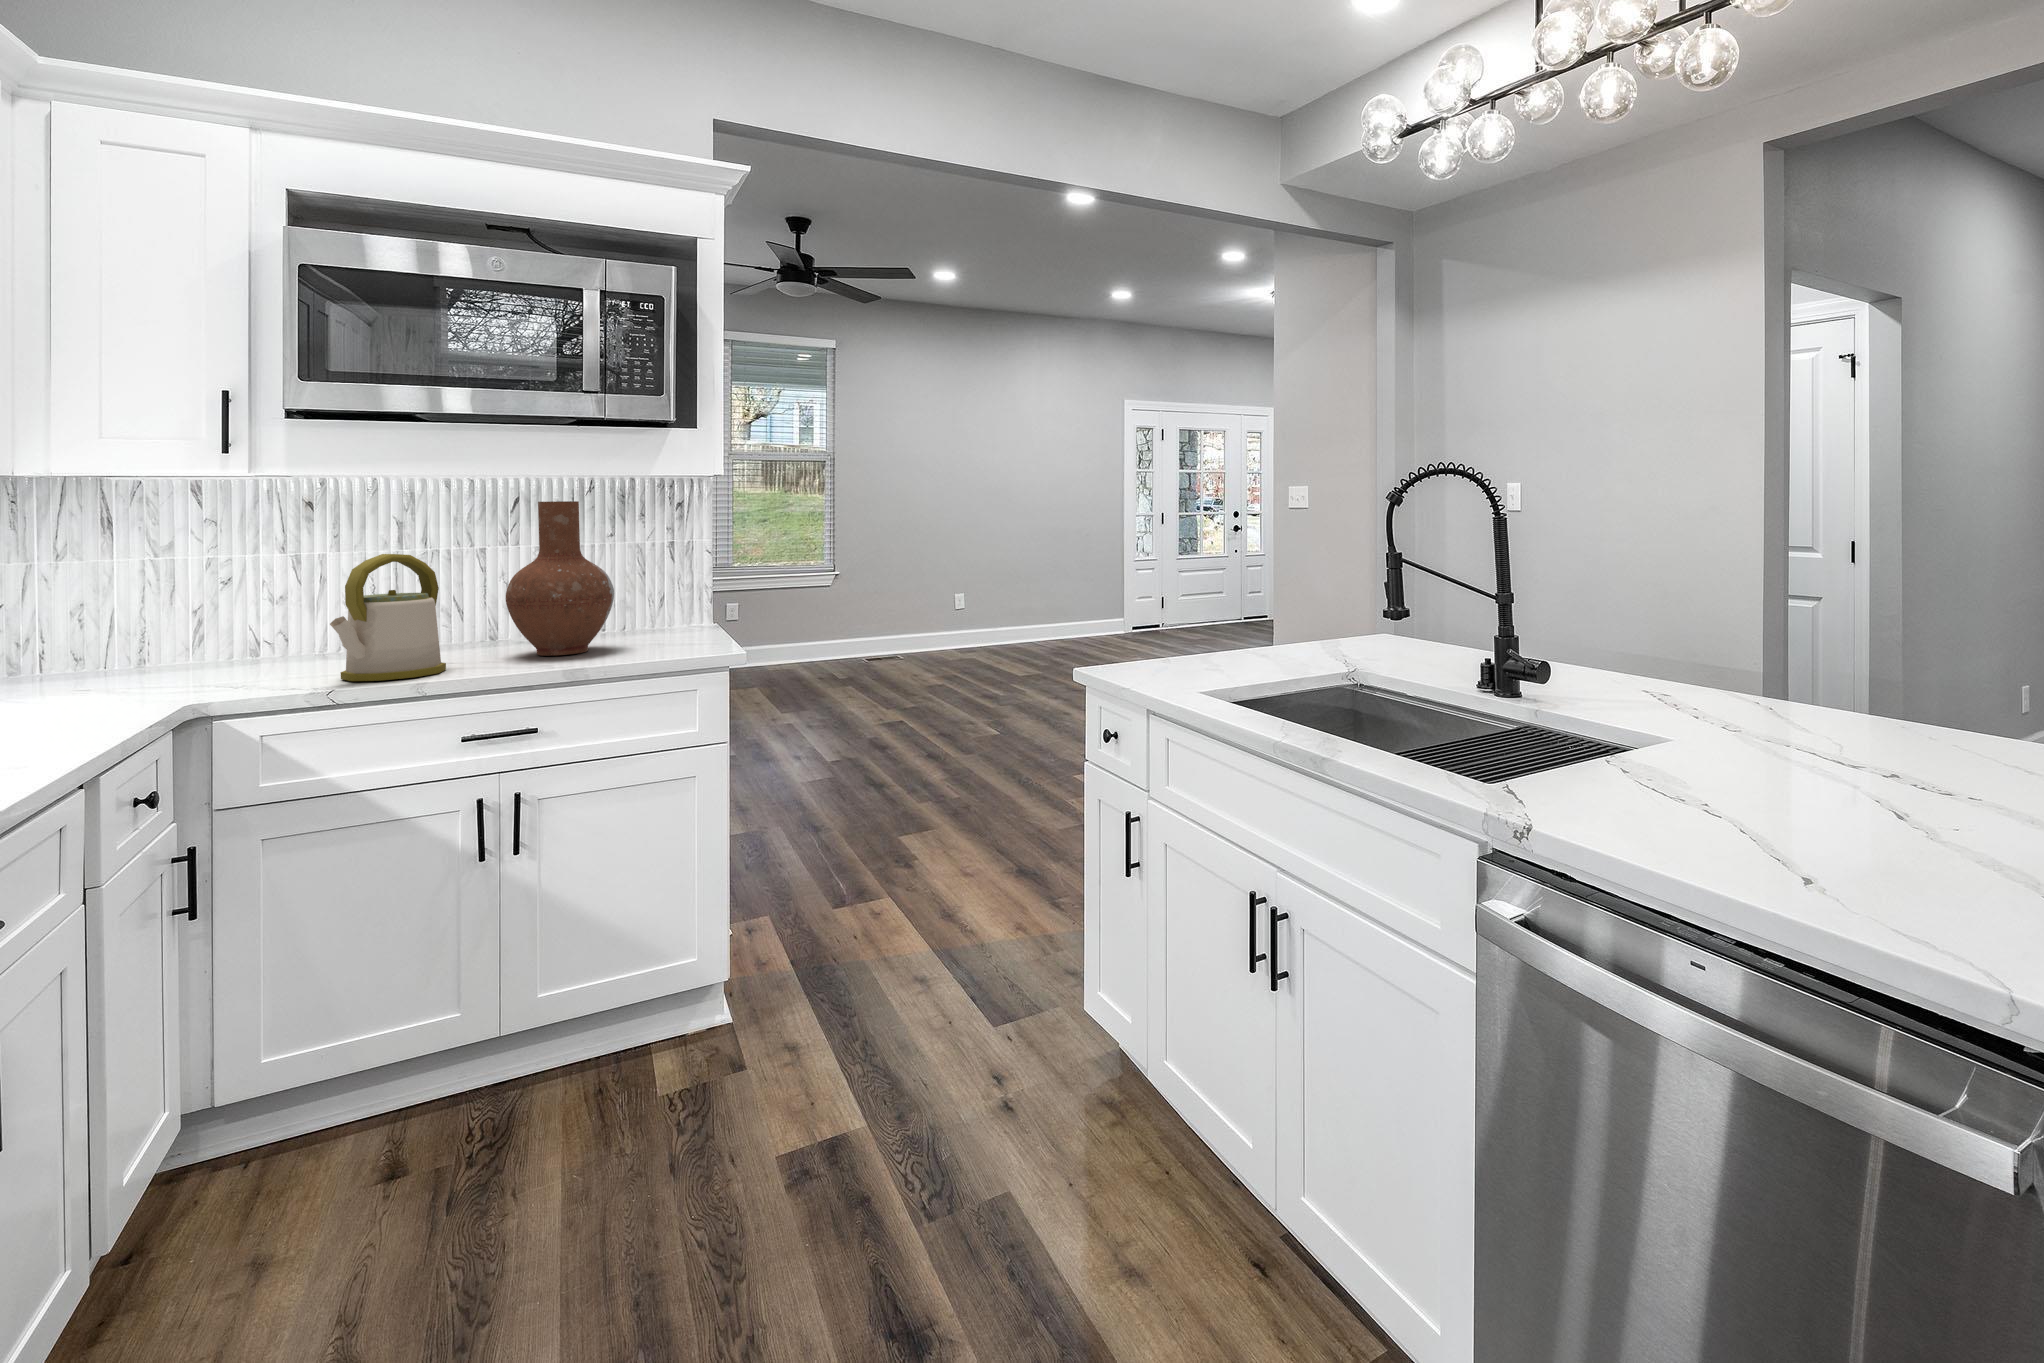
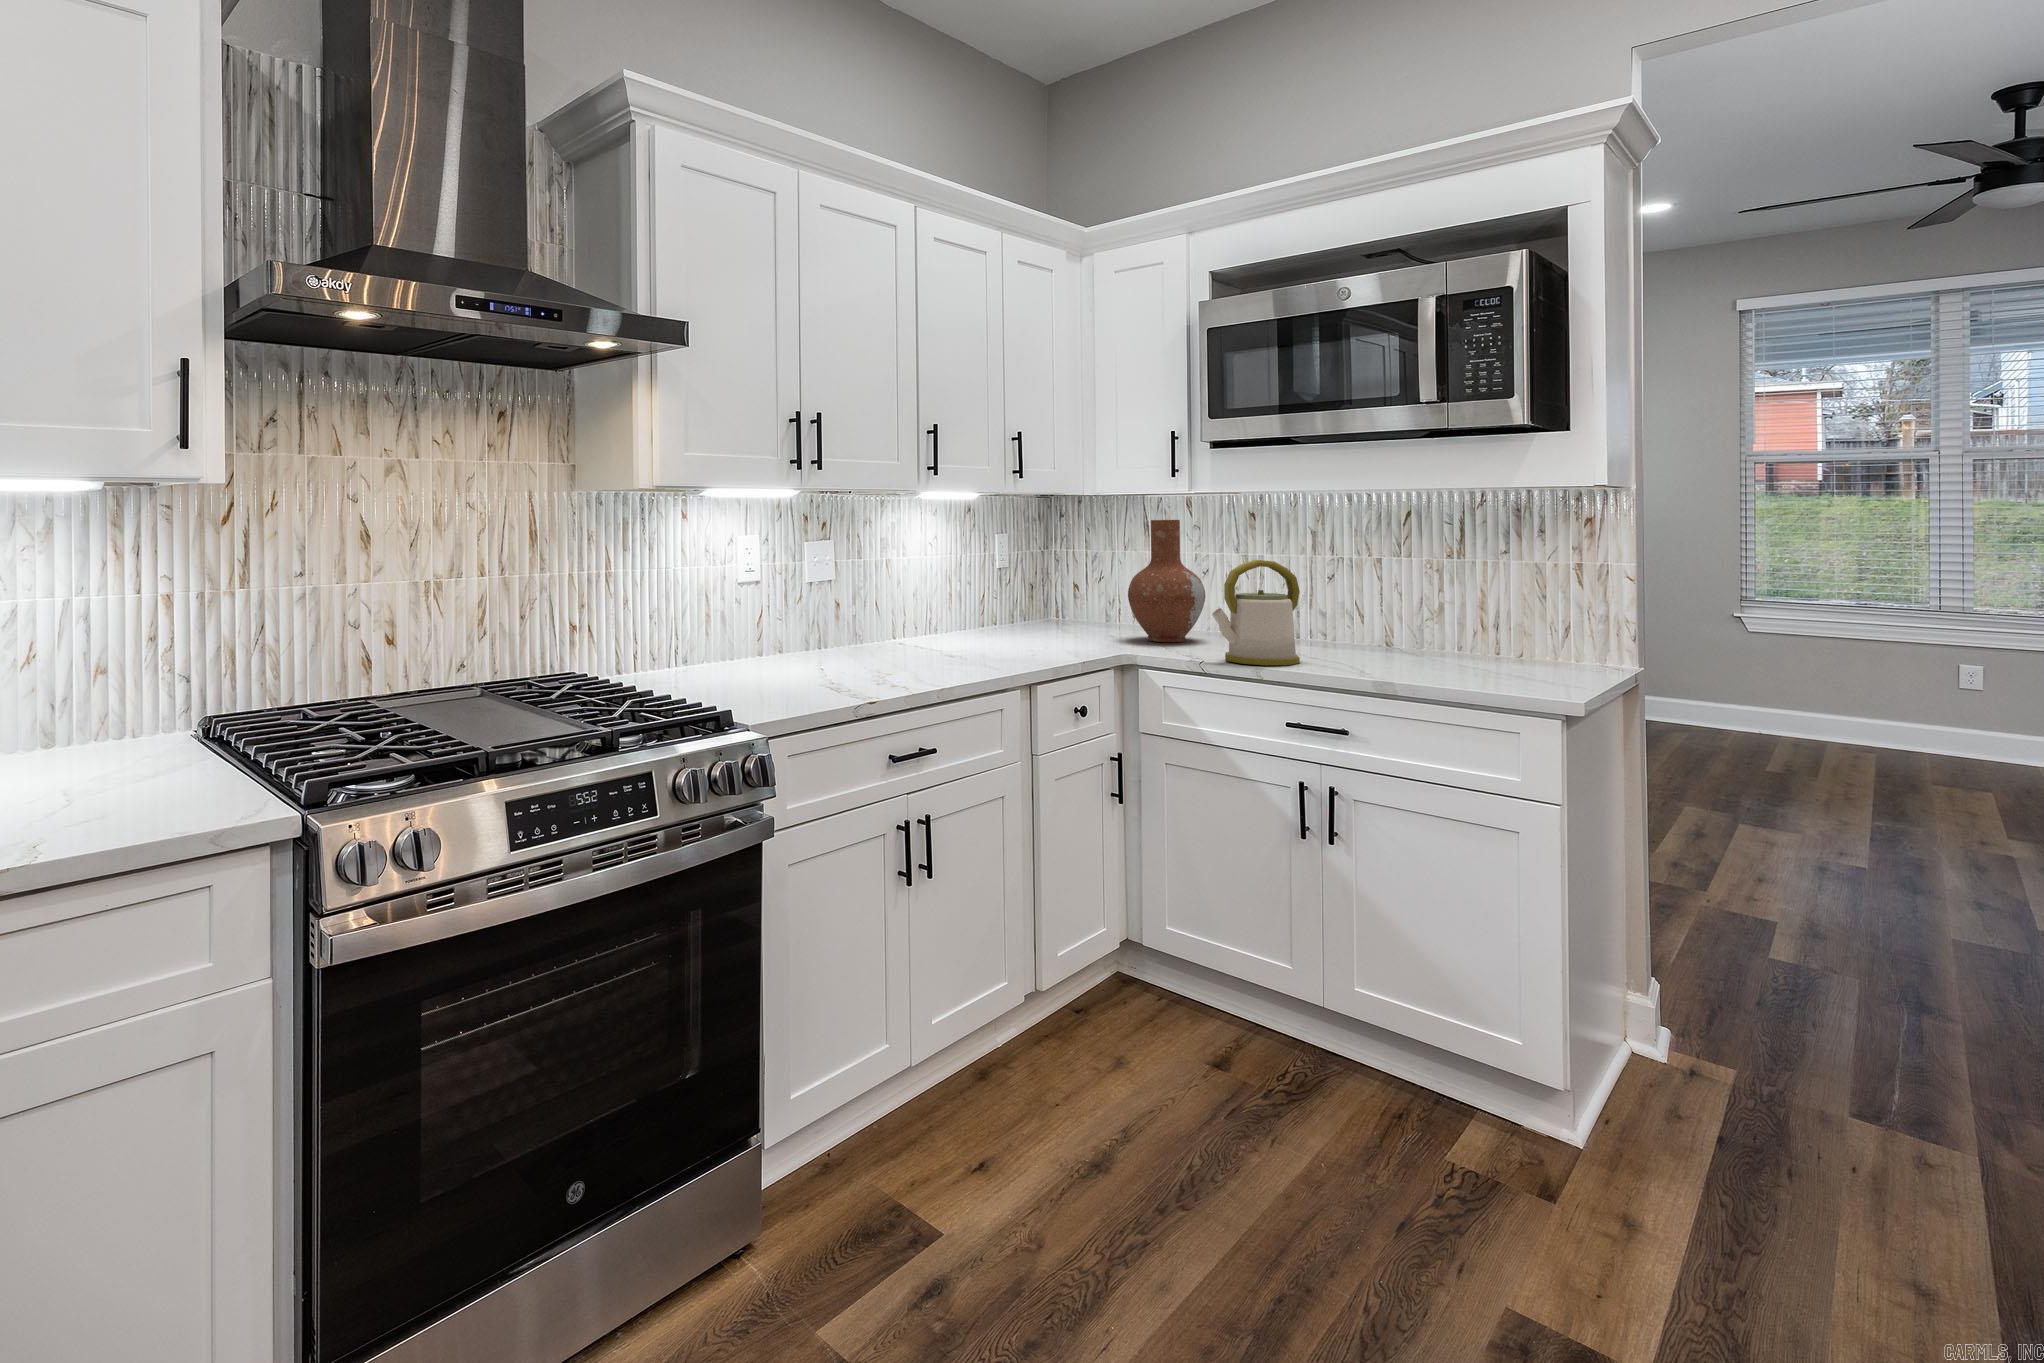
vase: present [506,501,614,656] -> present [1128,520,1205,642]

